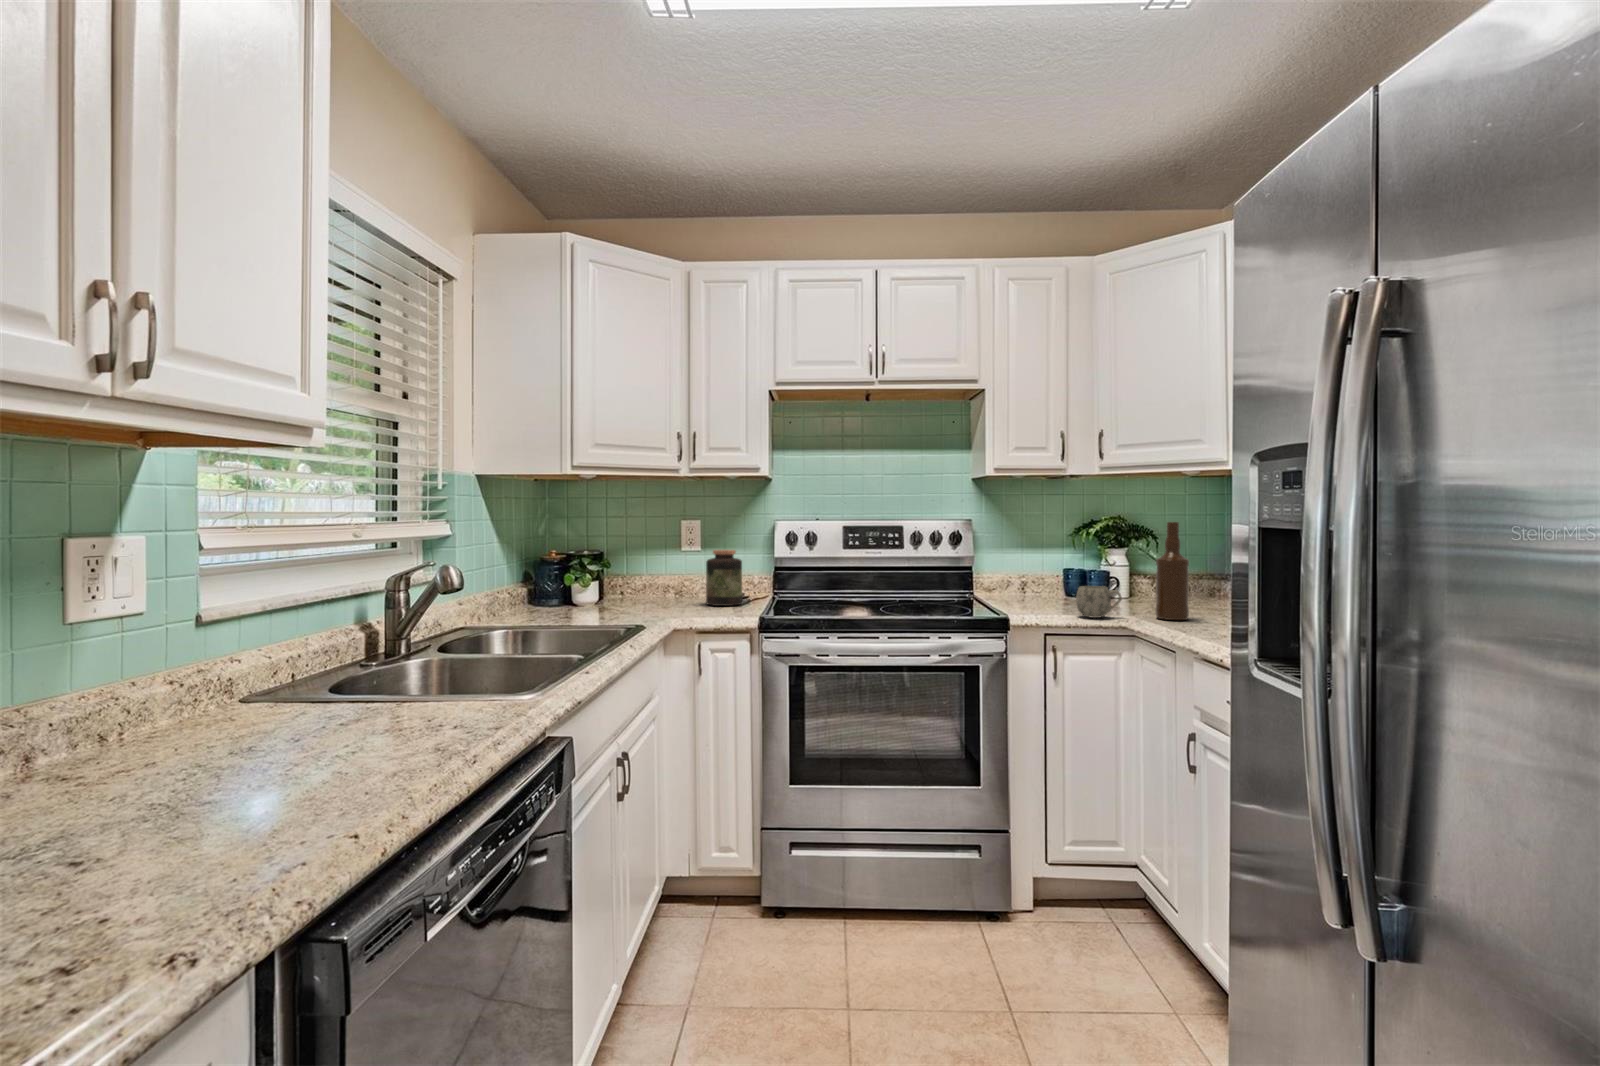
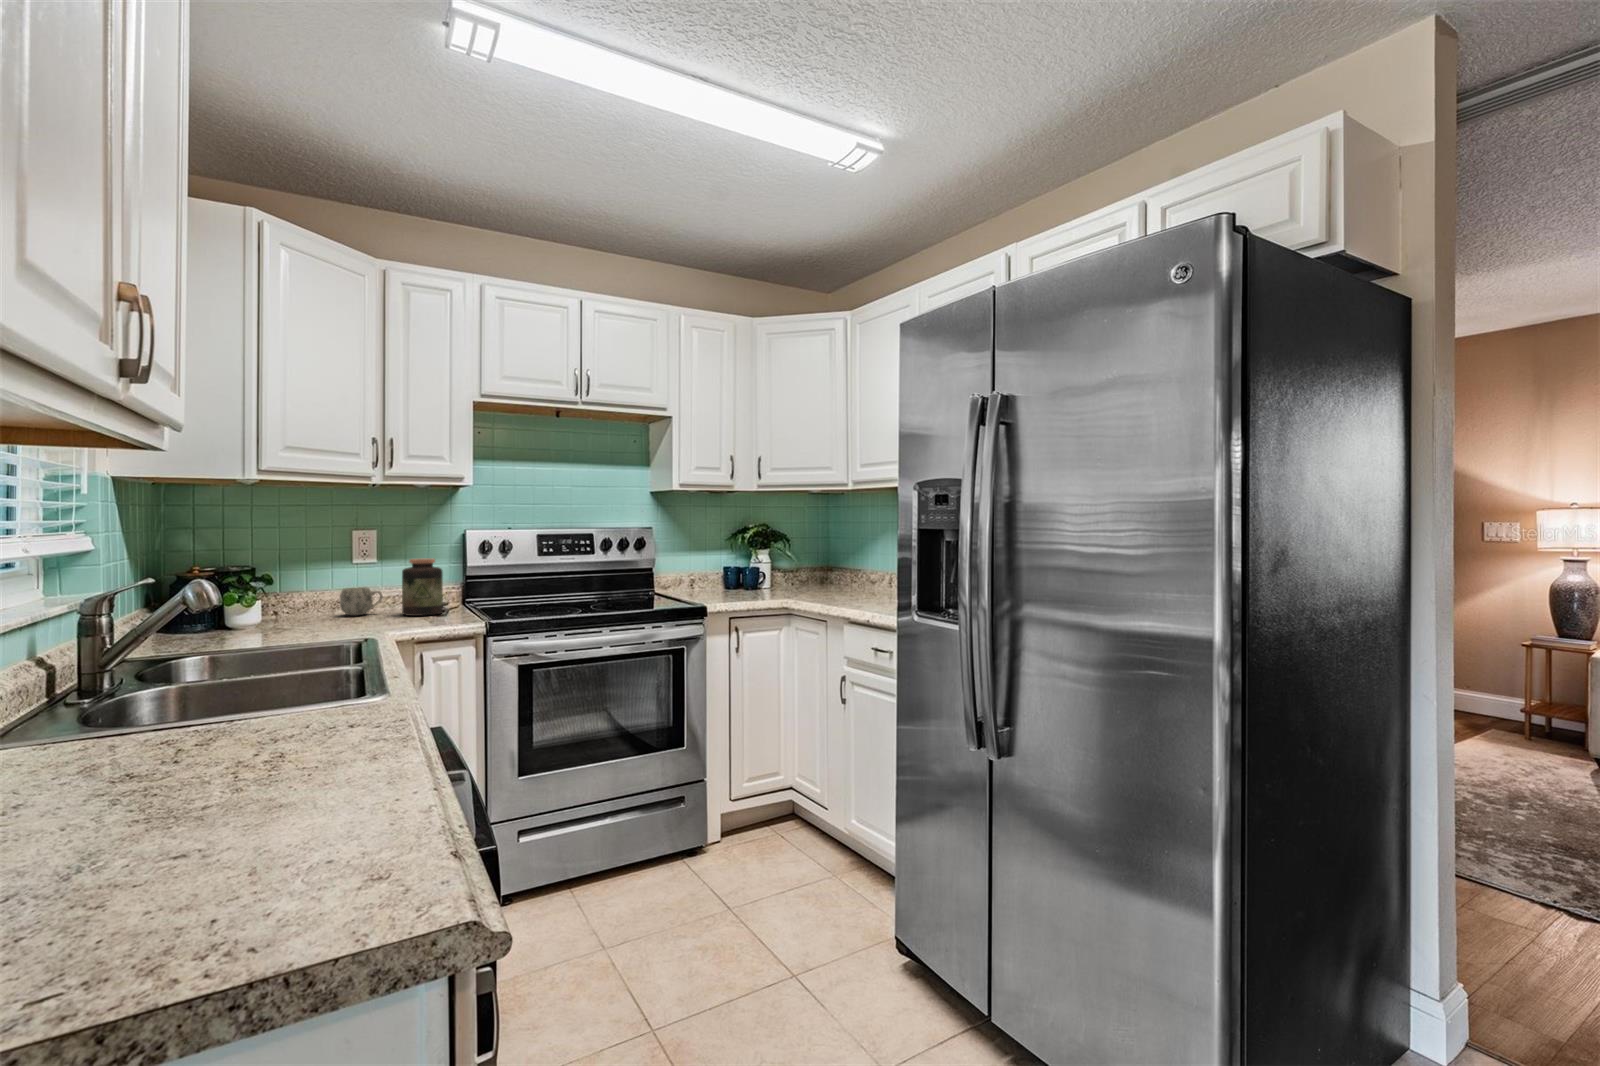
bottle: present [1155,522,1189,620] -> none [805,529,828,602]
mug: present [1076,586,1122,618] -> present [340,587,383,615]

